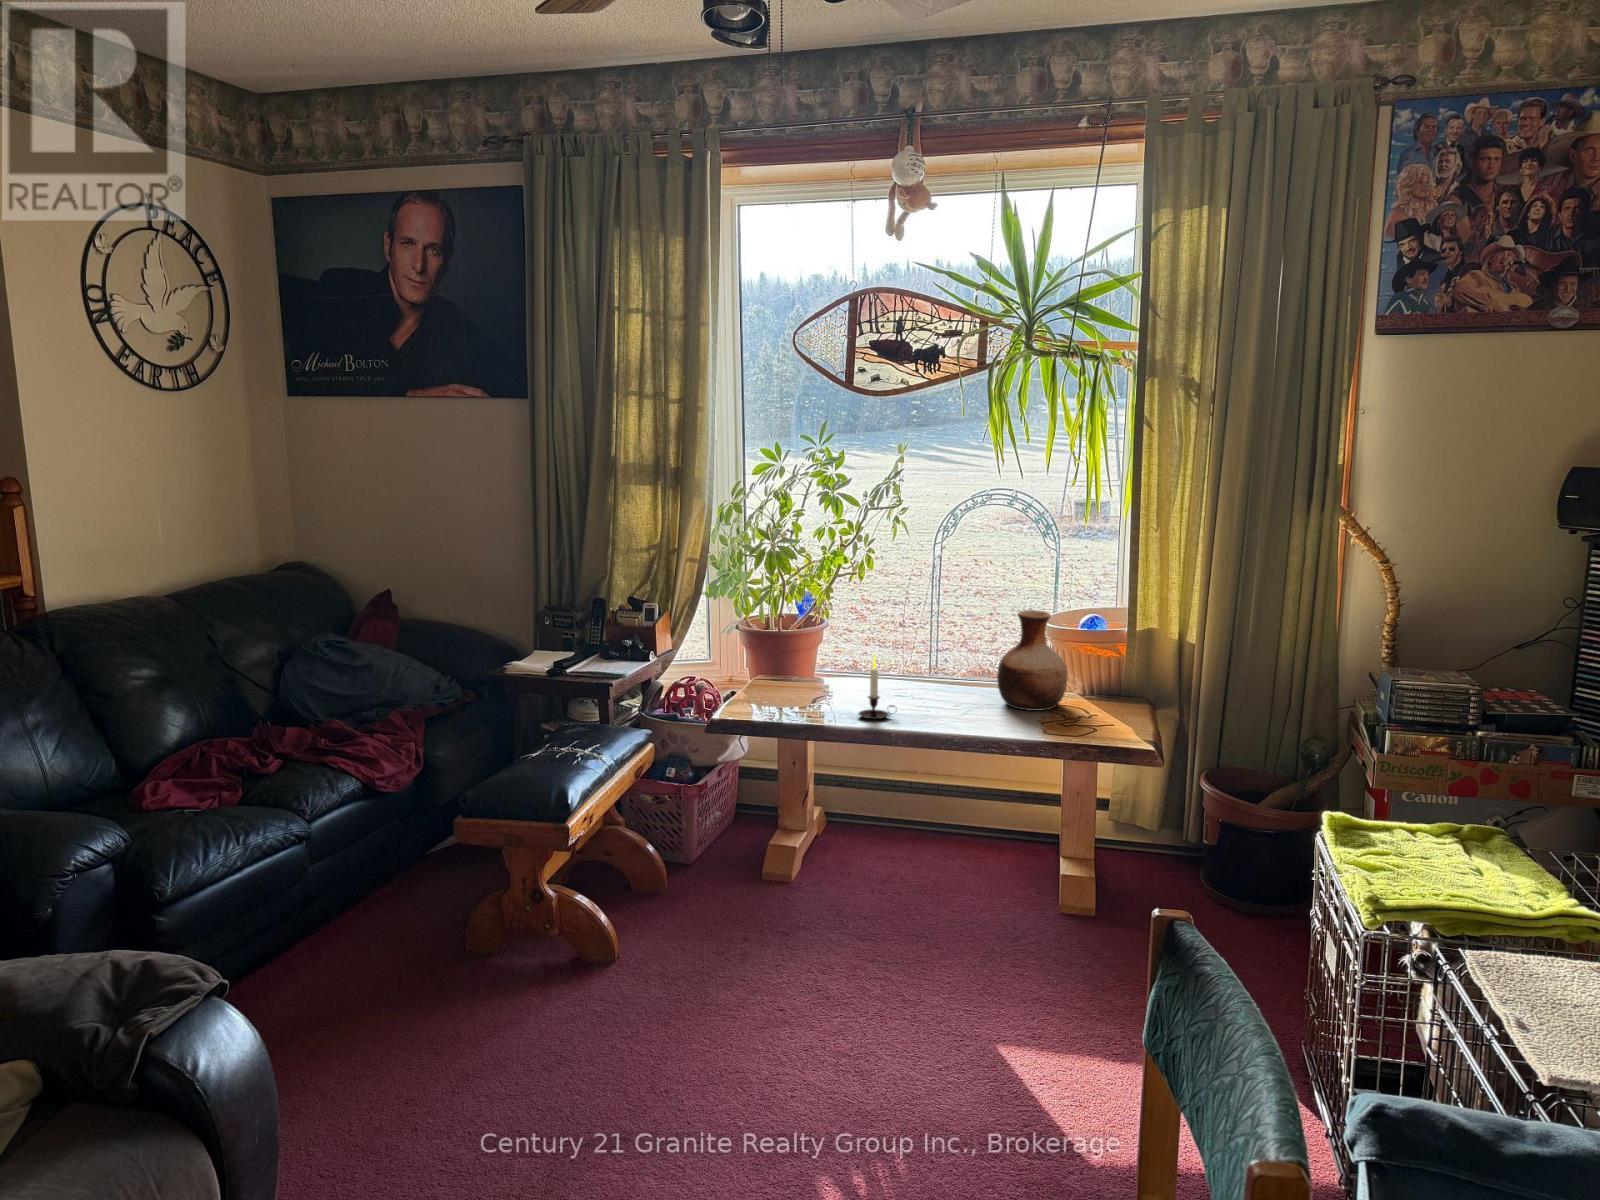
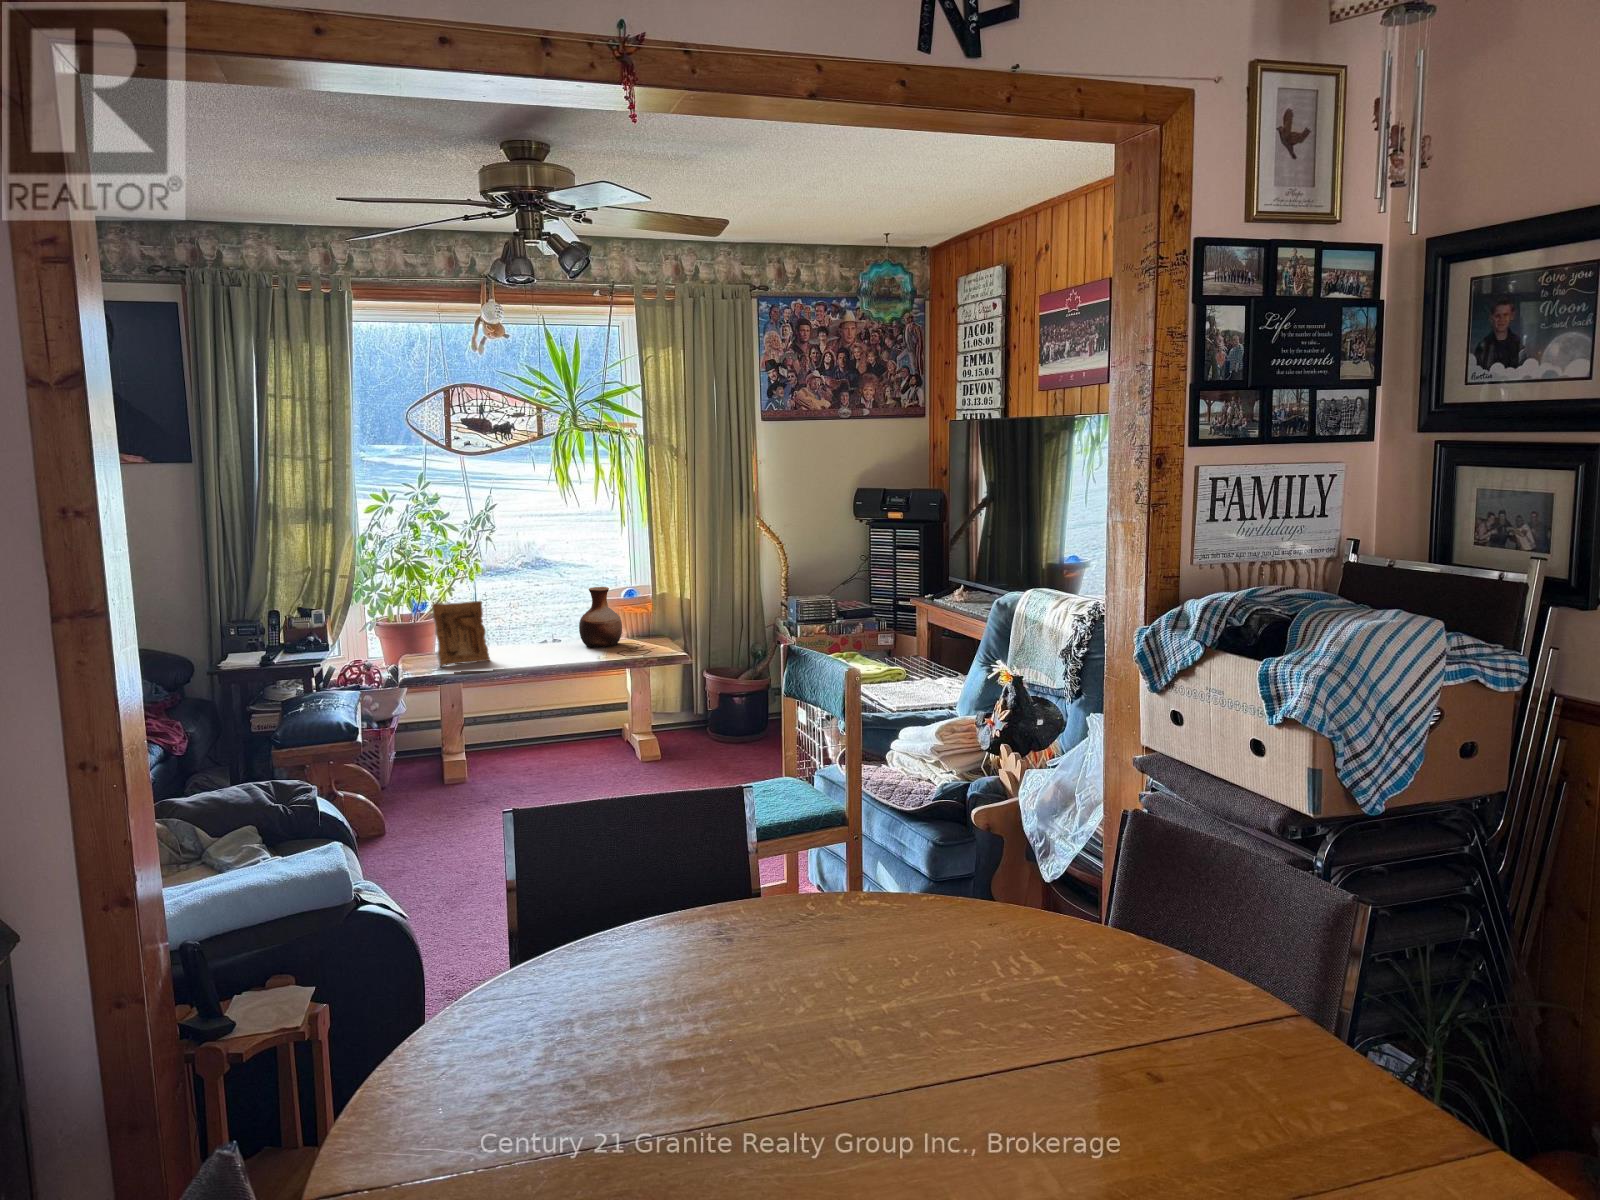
picture frame: none [770,613,848,710] -> present [432,601,490,666]
candle: present [859,656,894,719] -> none [503,620,527,662]

